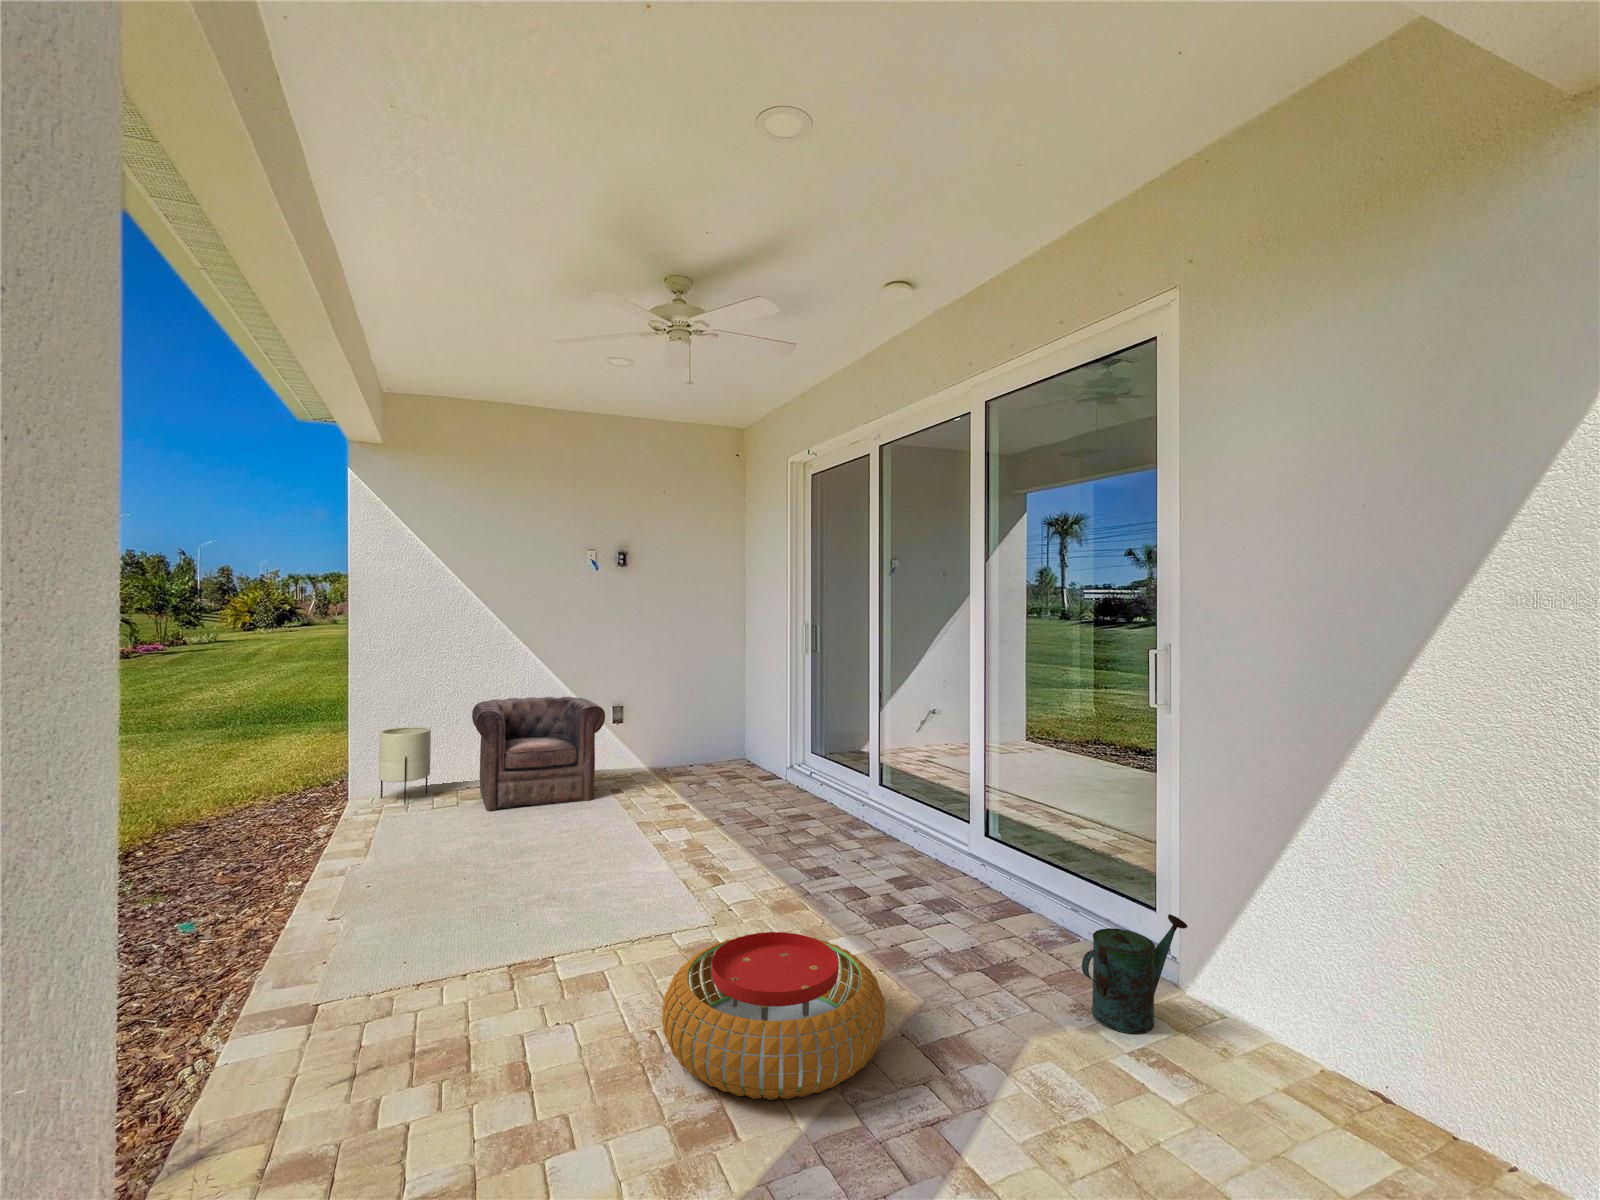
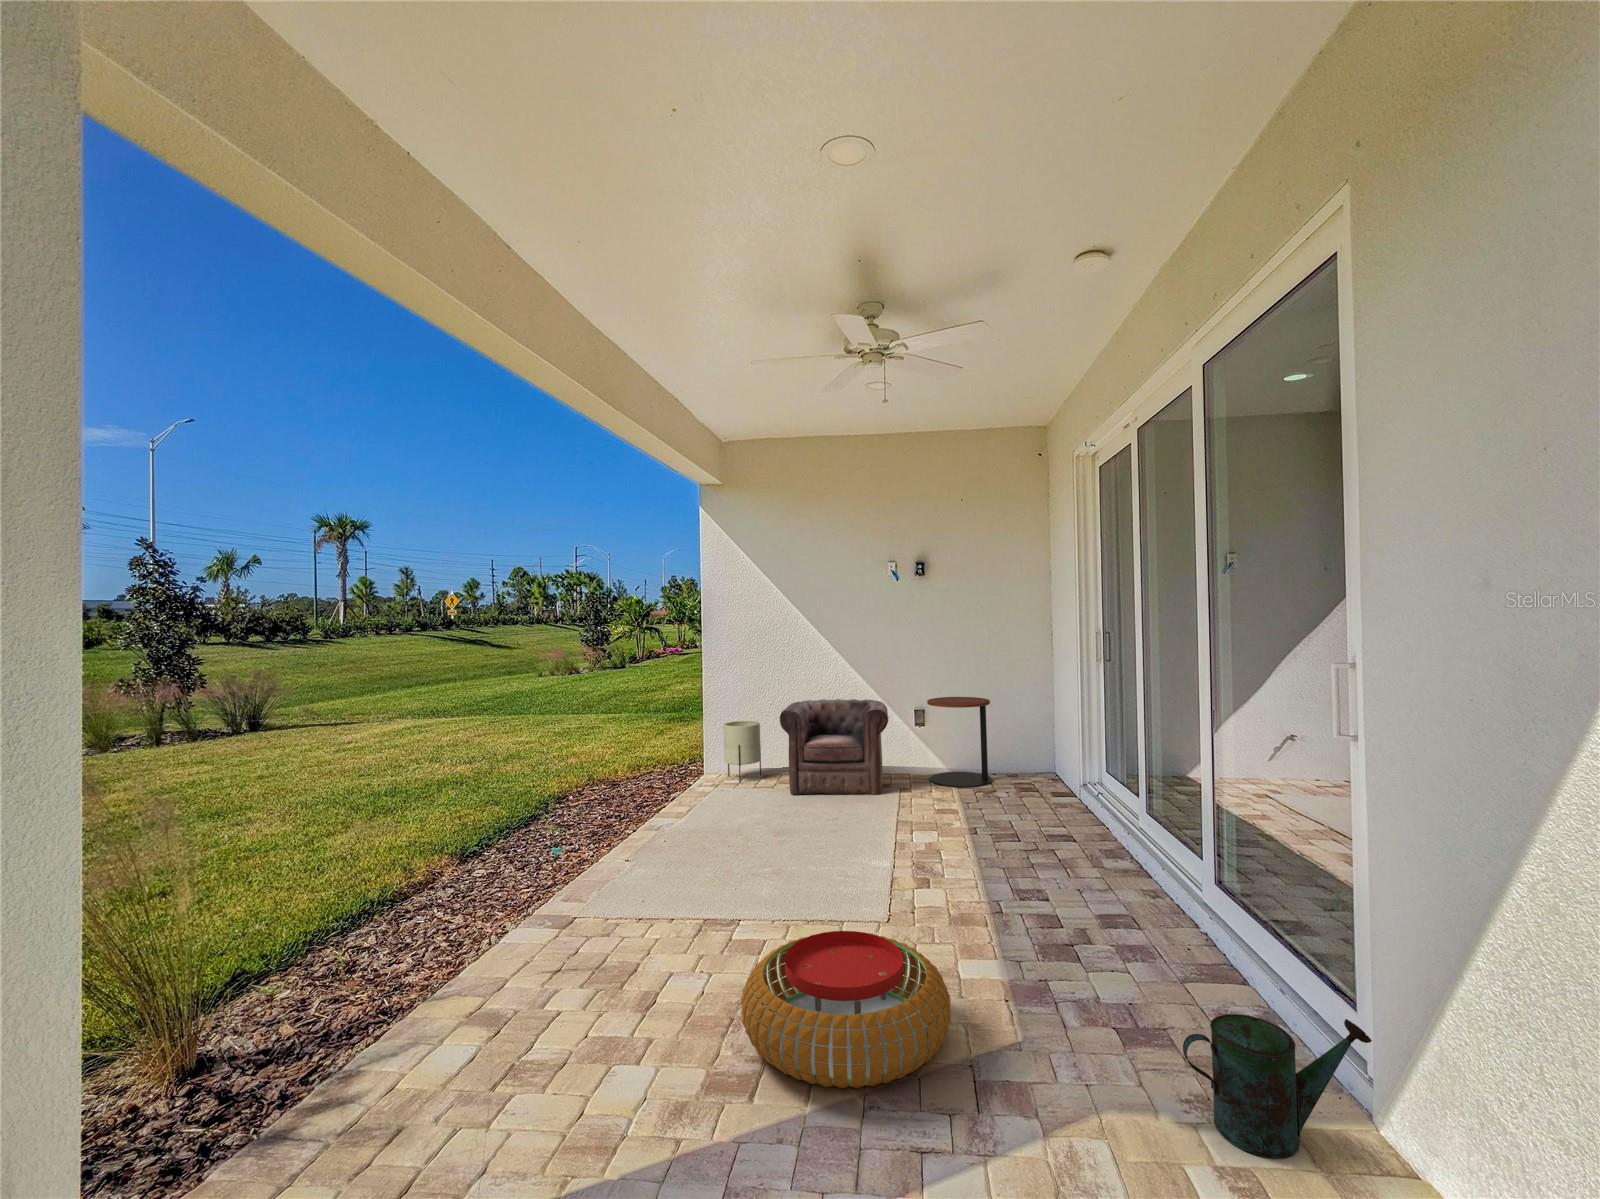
side table: none [633,691,698,785] -> present [927,697,992,788]

